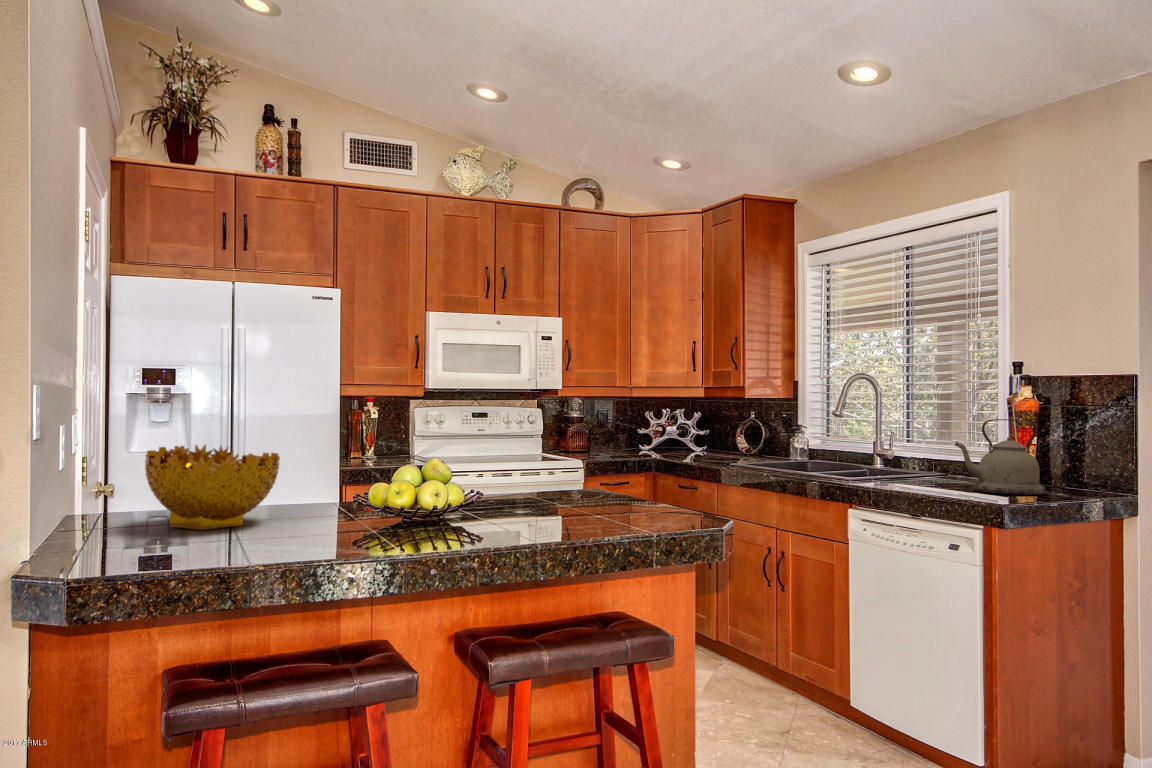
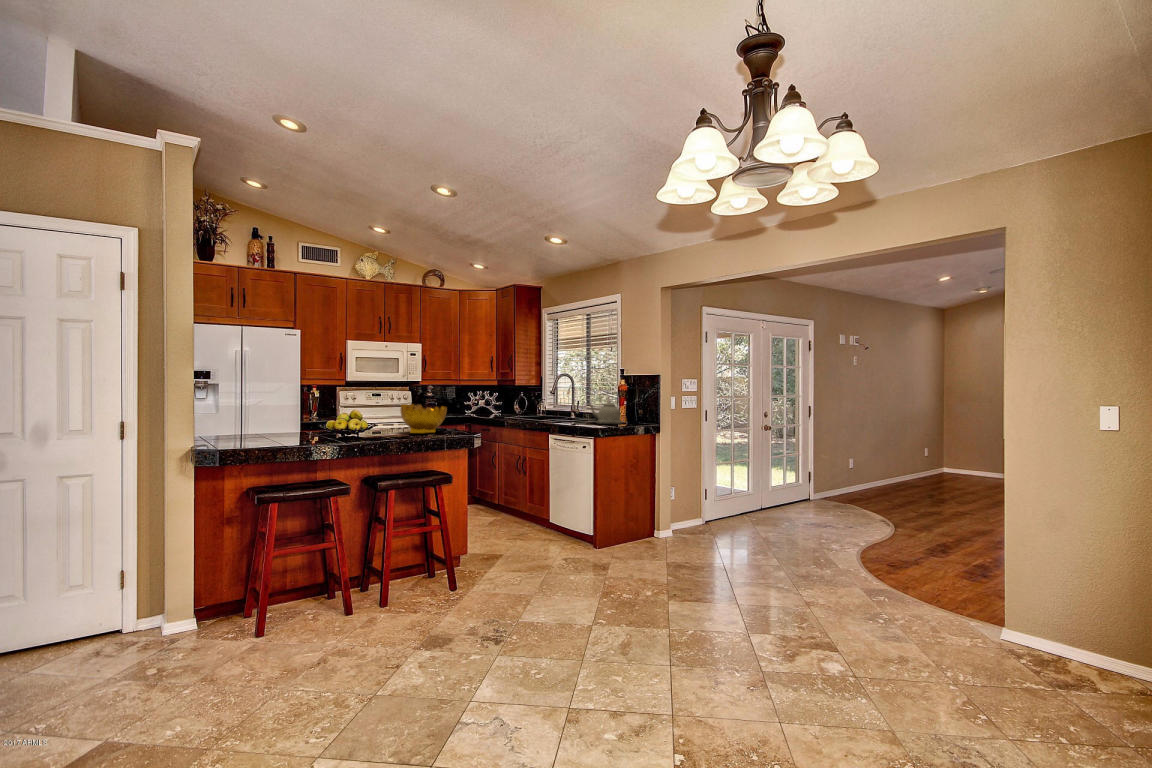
decorative bowl: present [145,445,280,530] -> present [400,404,447,433]

